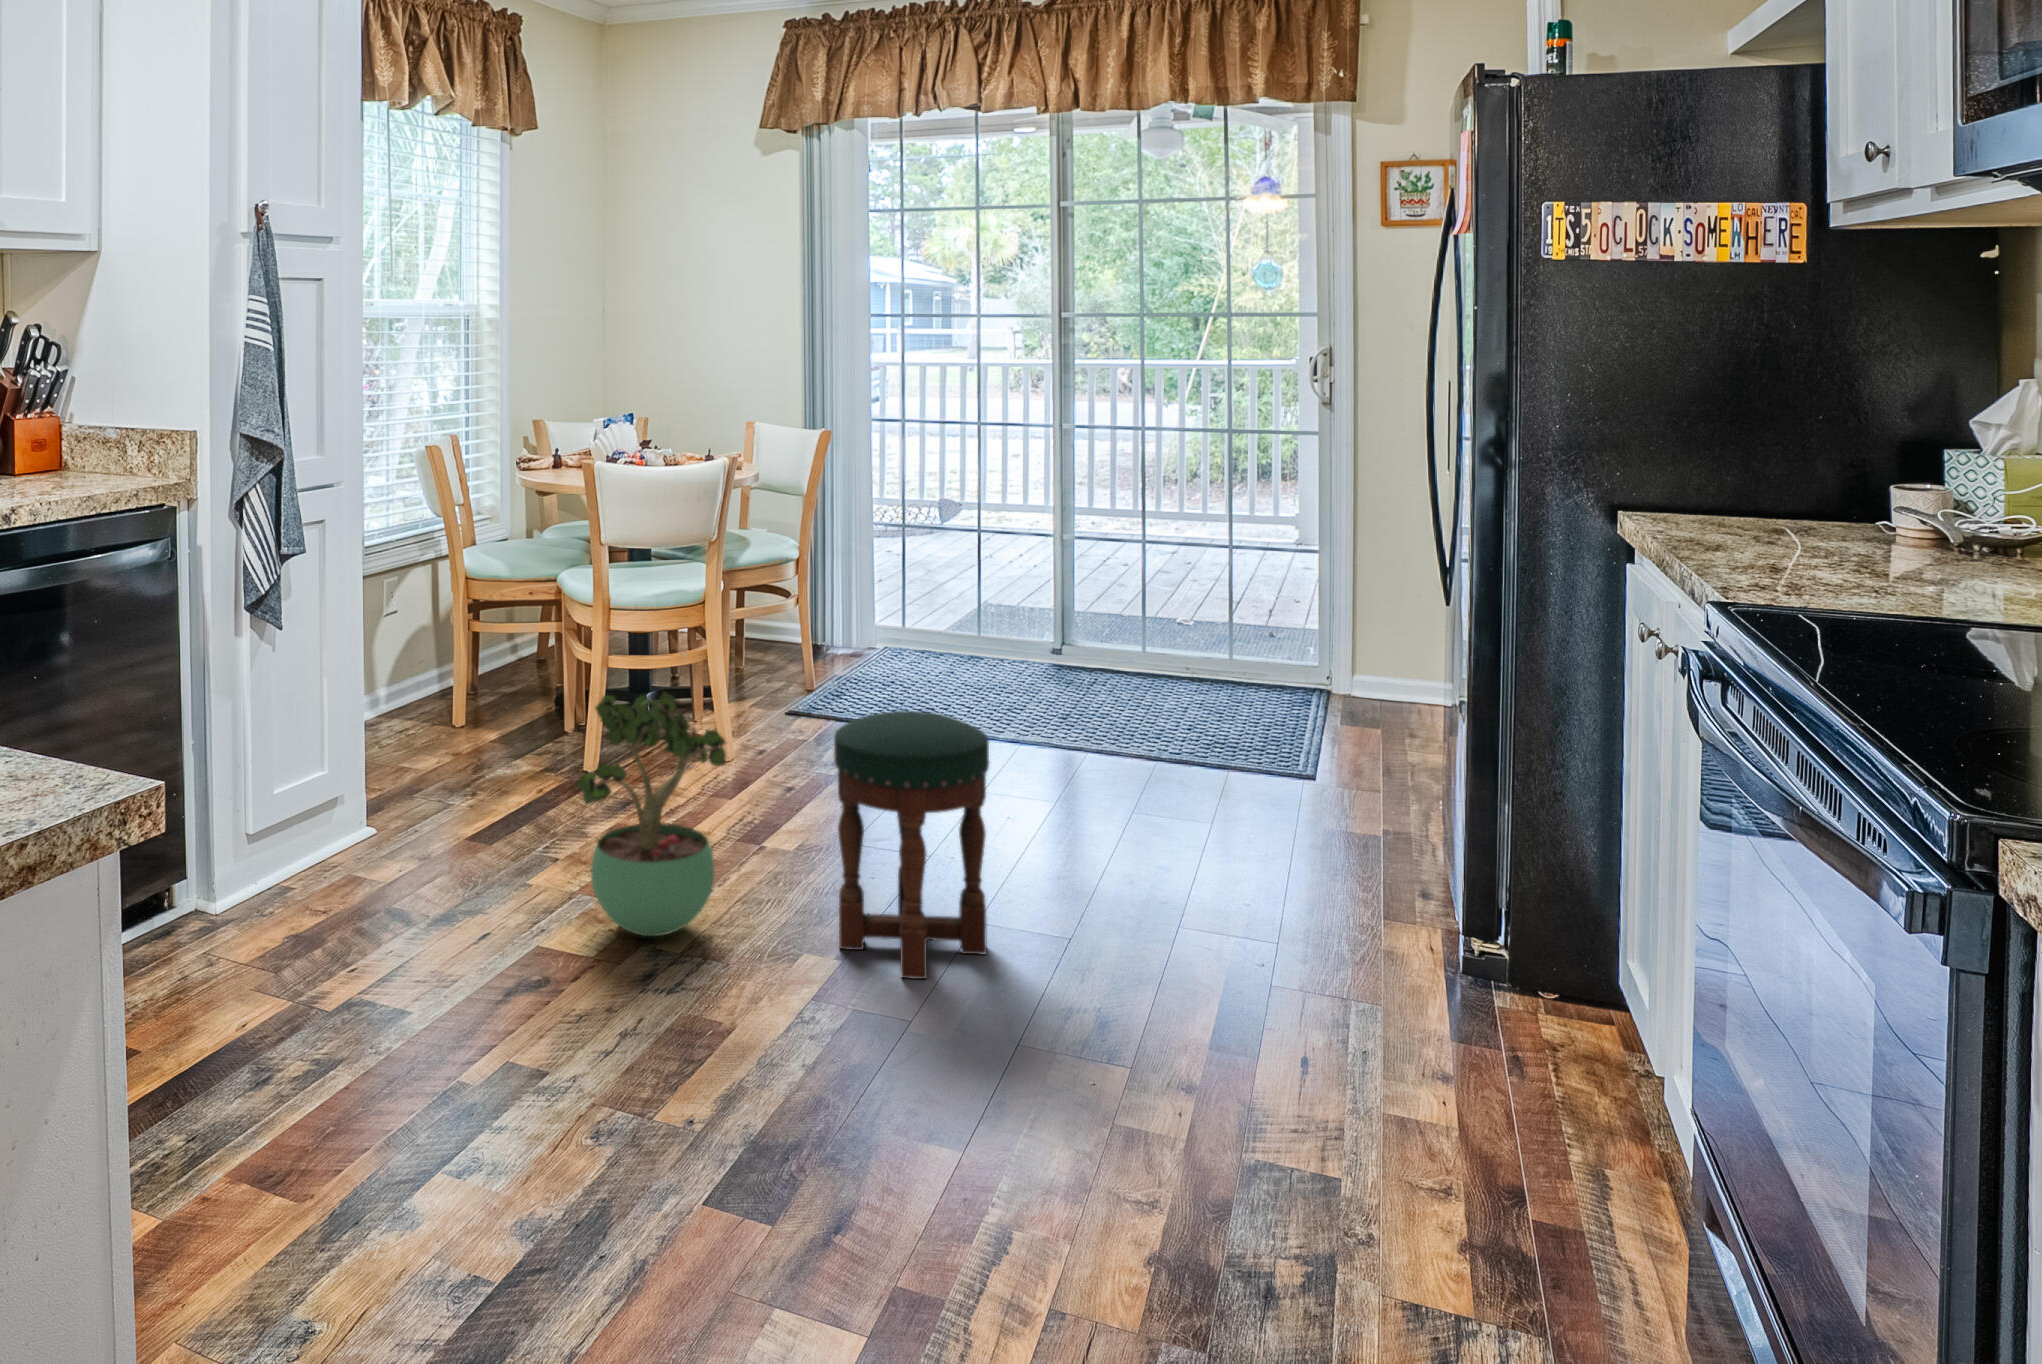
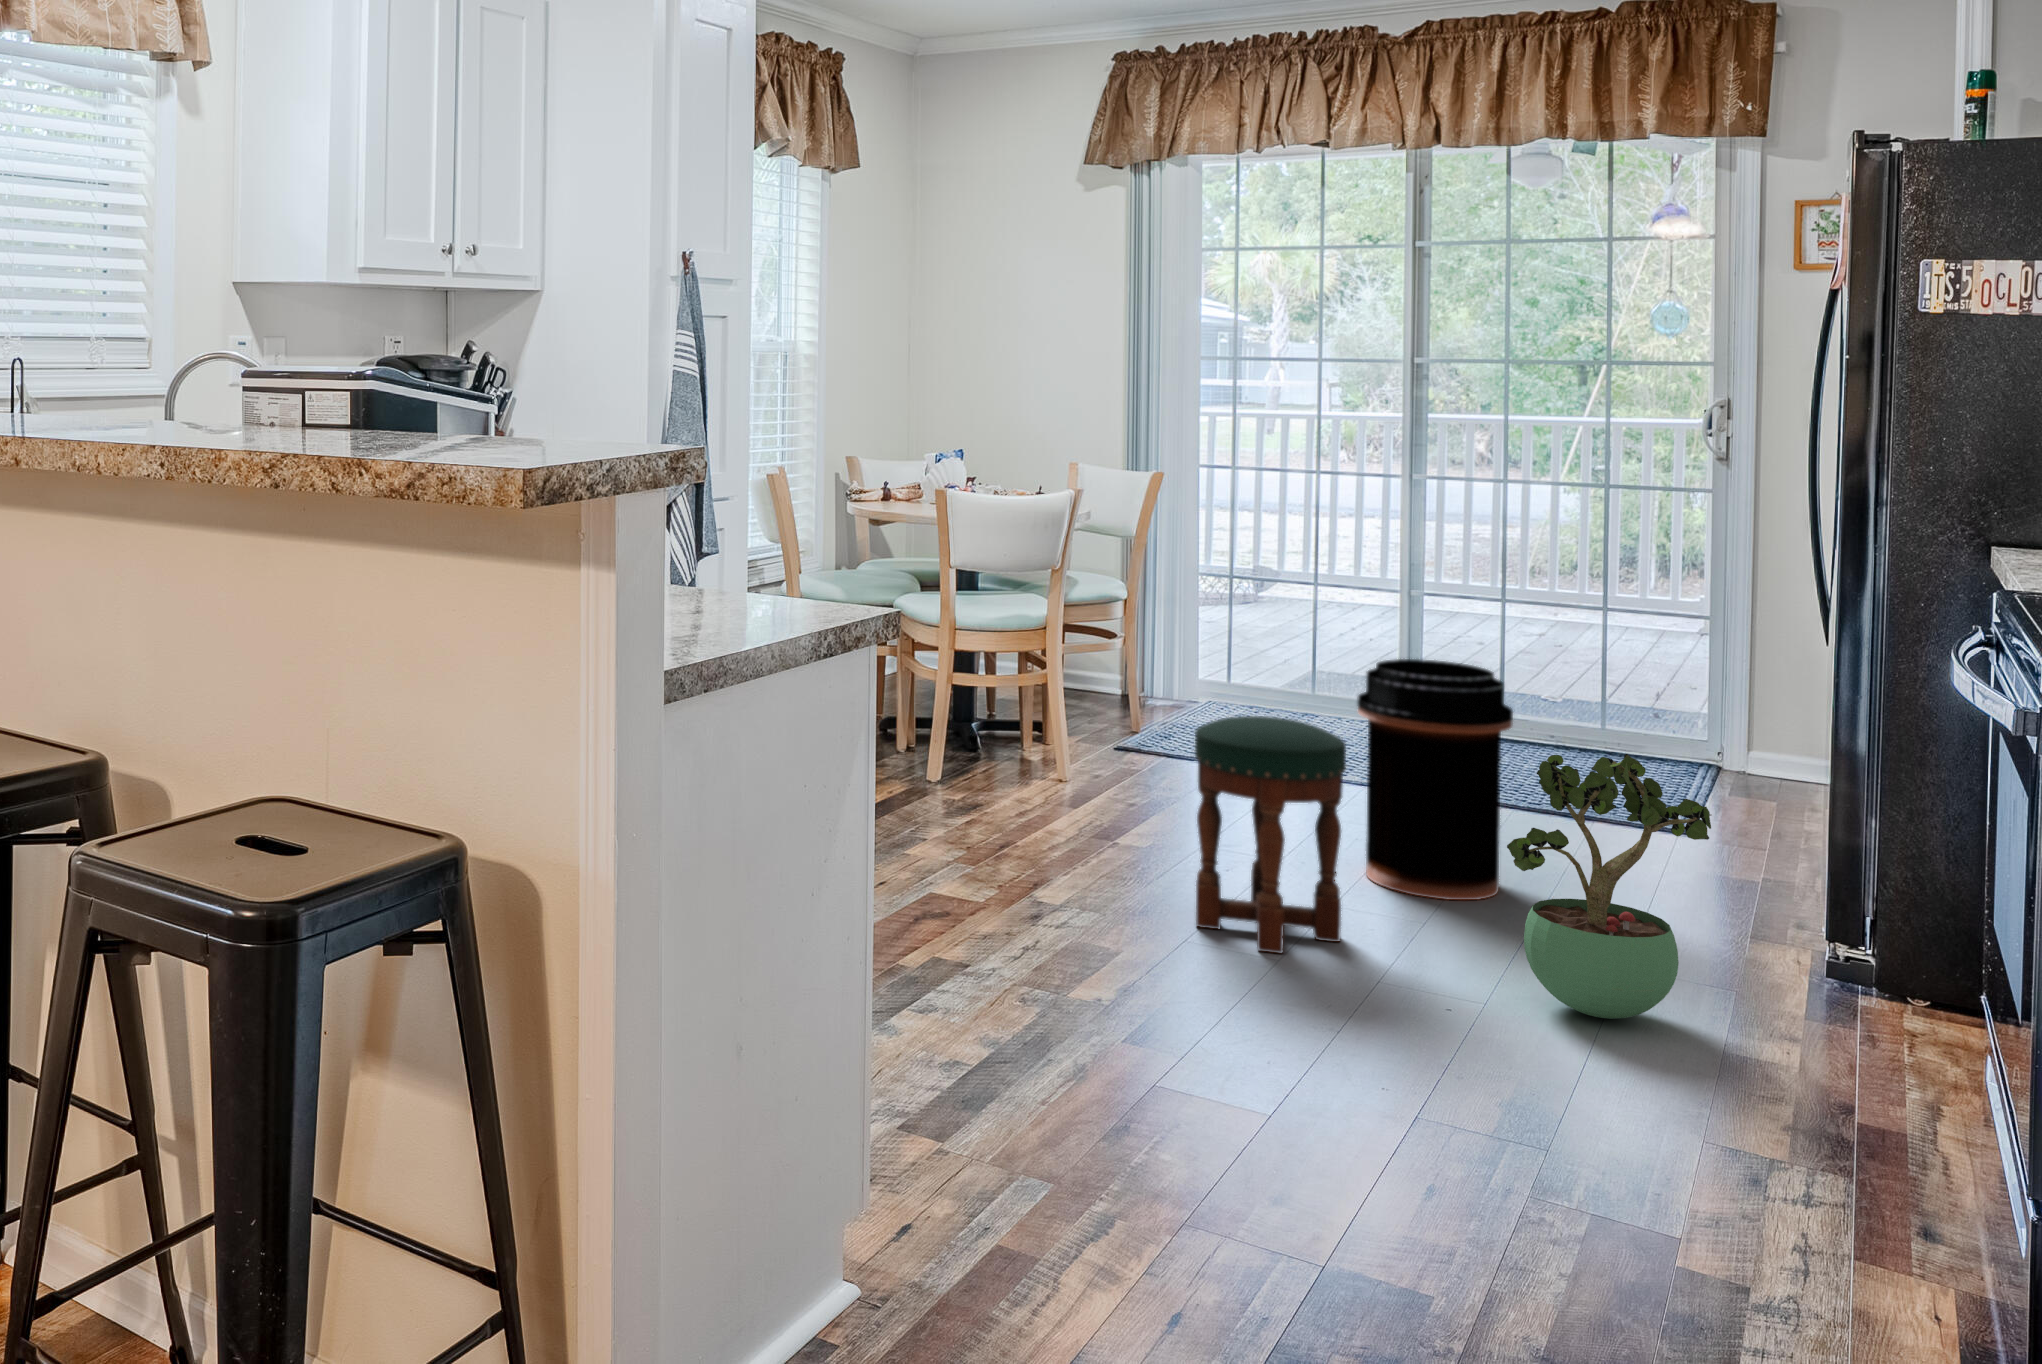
trash can: none [1004,627,1153,880] -> present [1357,659,1513,900]
potted plant: present [576,691,726,936] -> present [1507,754,1711,1019]

